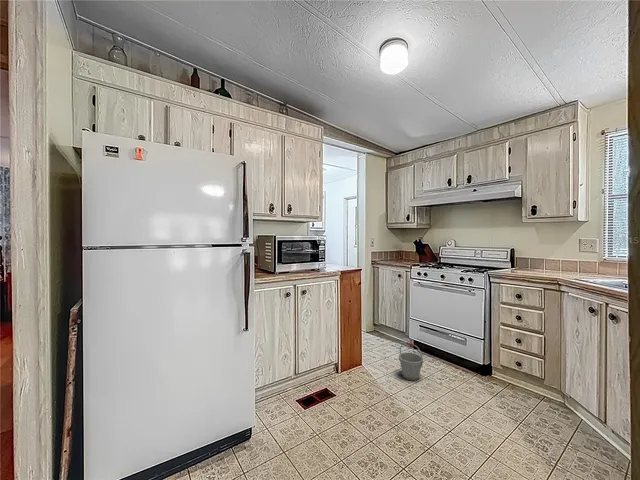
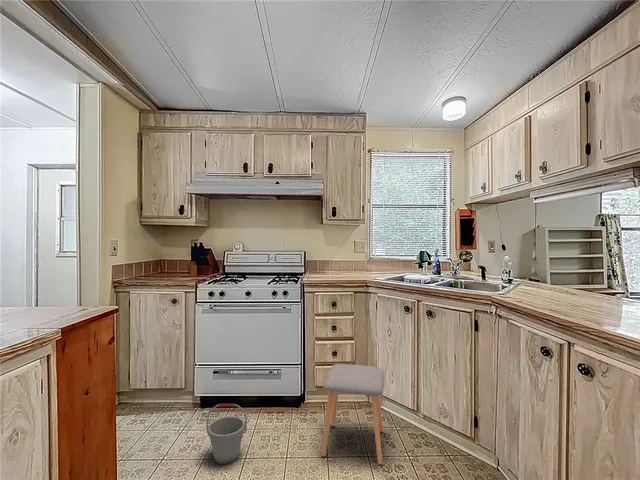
stool: none [474,344,553,436] -> present [321,364,384,466]

